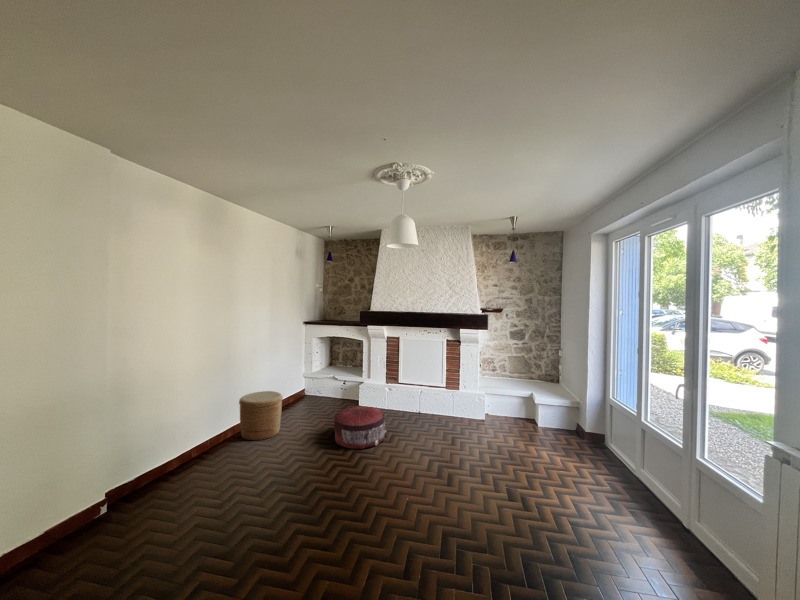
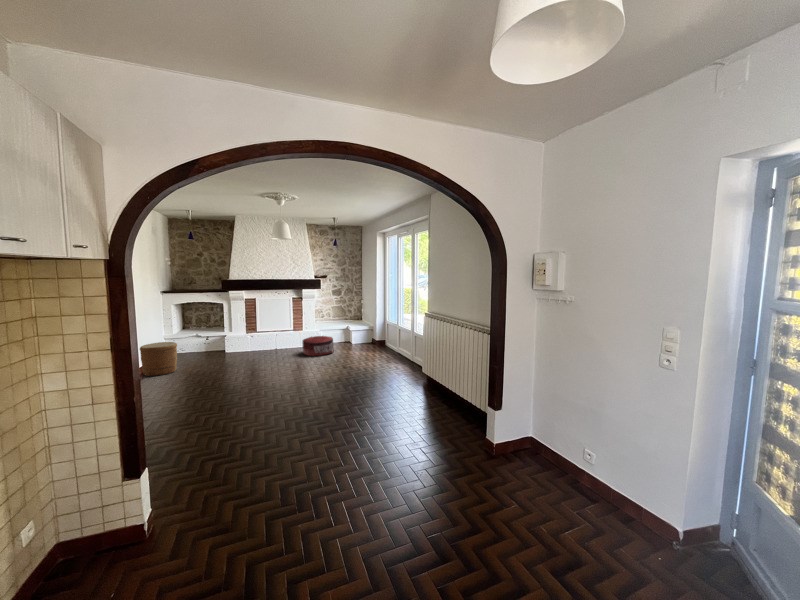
pouf: present [334,406,387,449] -> present [302,336,334,356]

